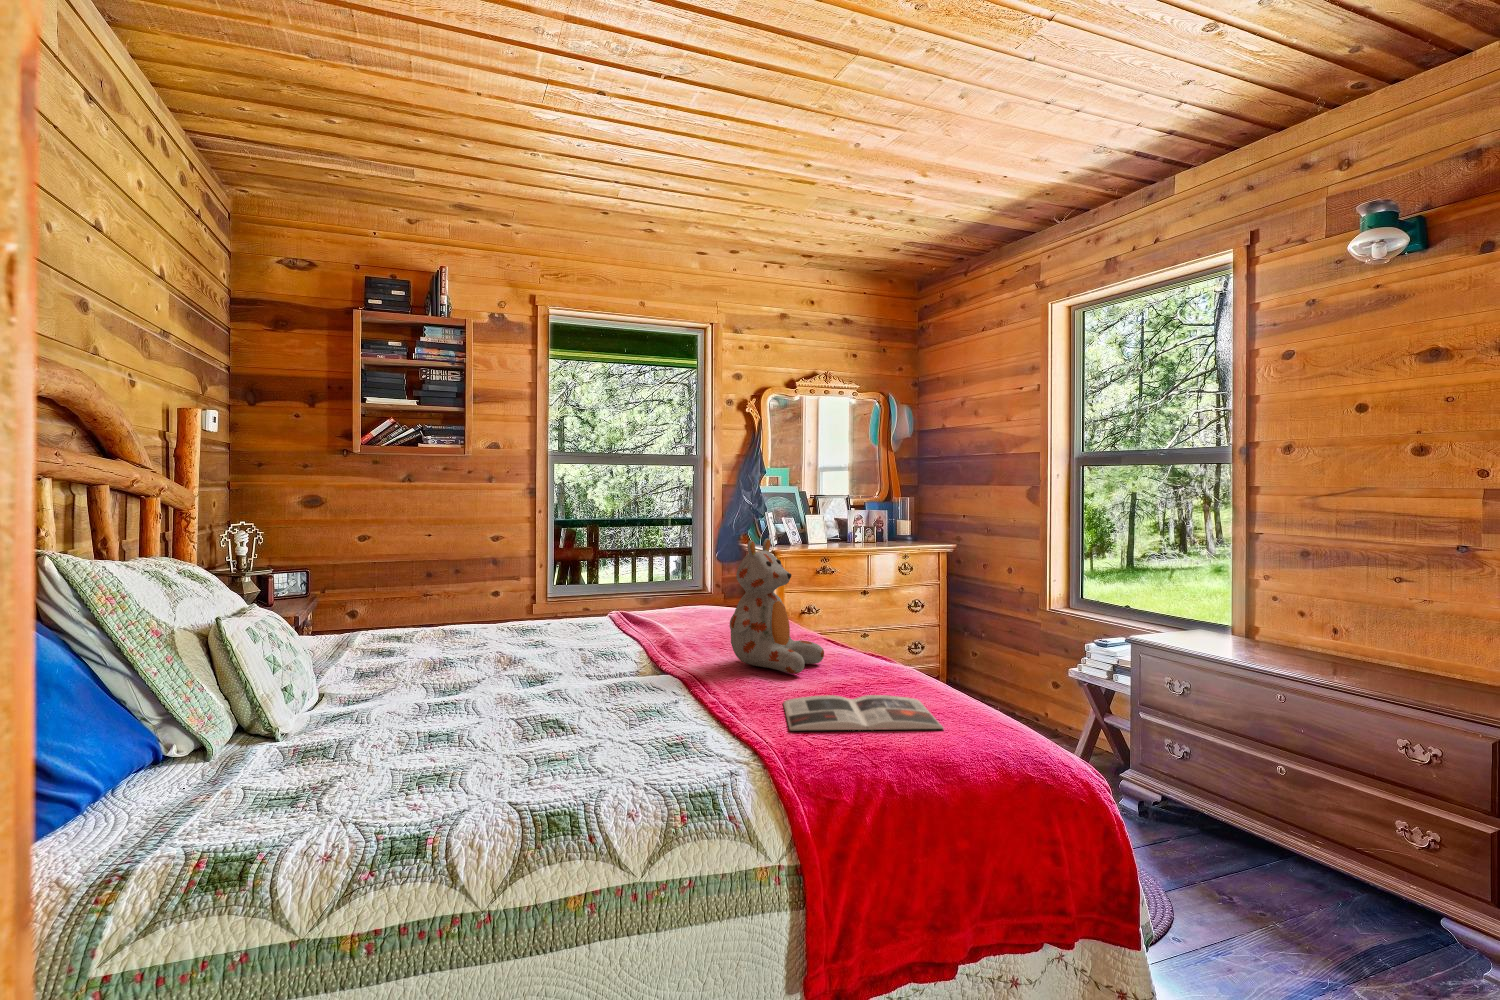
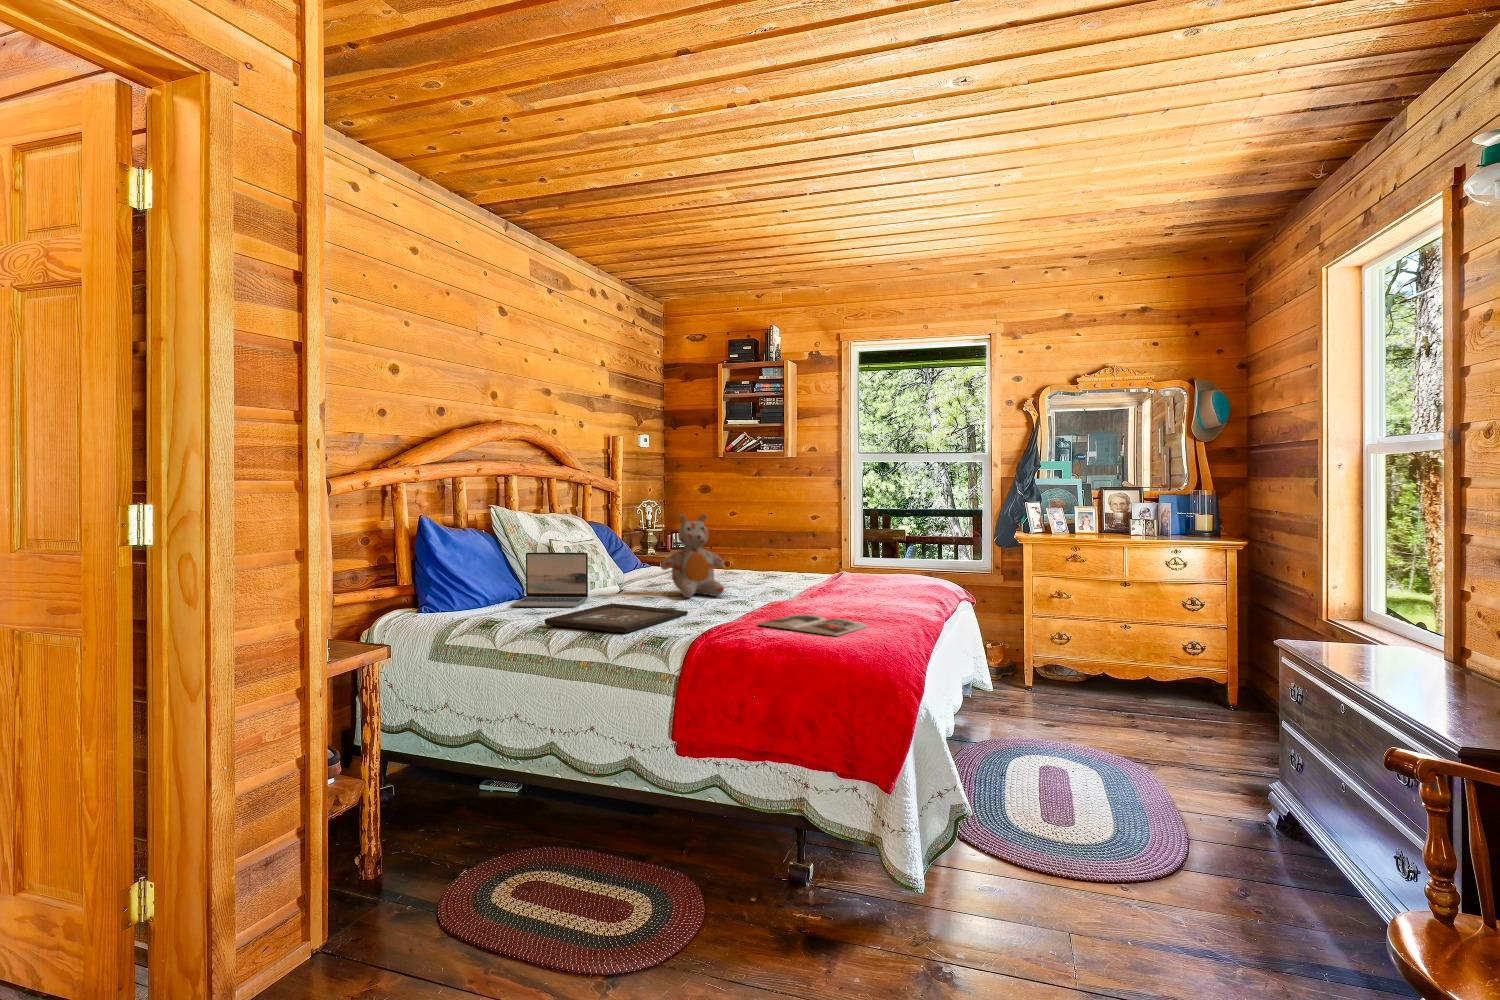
stuffed bear: present [730,539,824,674] -> present [661,514,724,598]
laptop: none [177,636,354,789] -> present [510,553,588,607]
tray: none [410,724,645,831] -> present [544,603,688,633]

